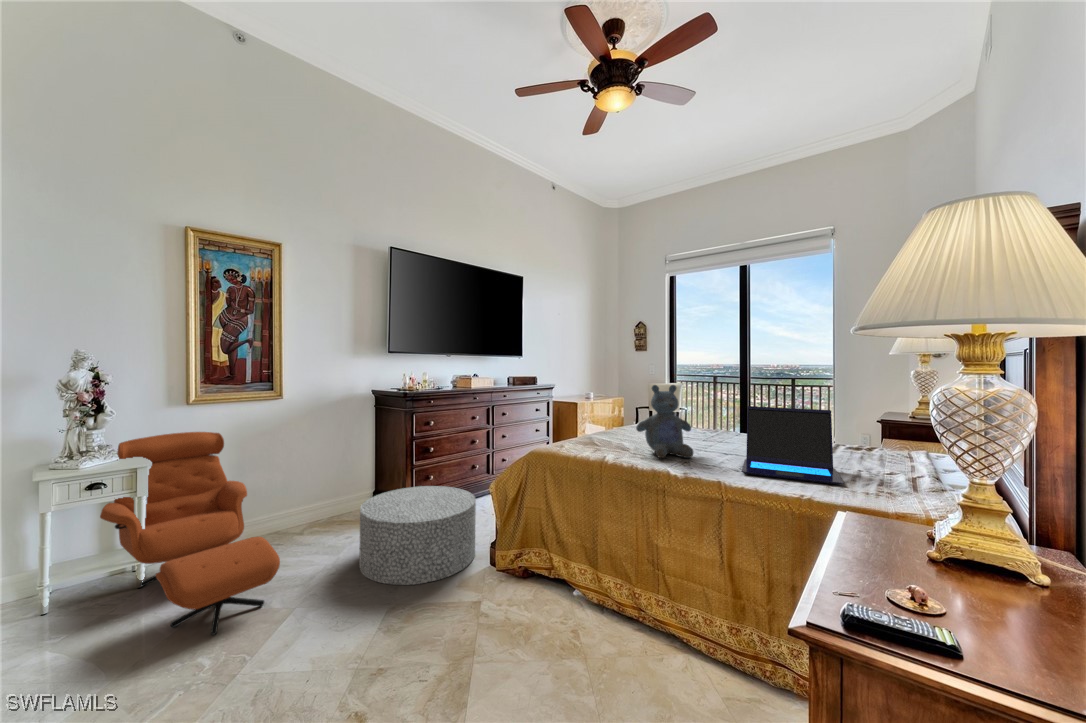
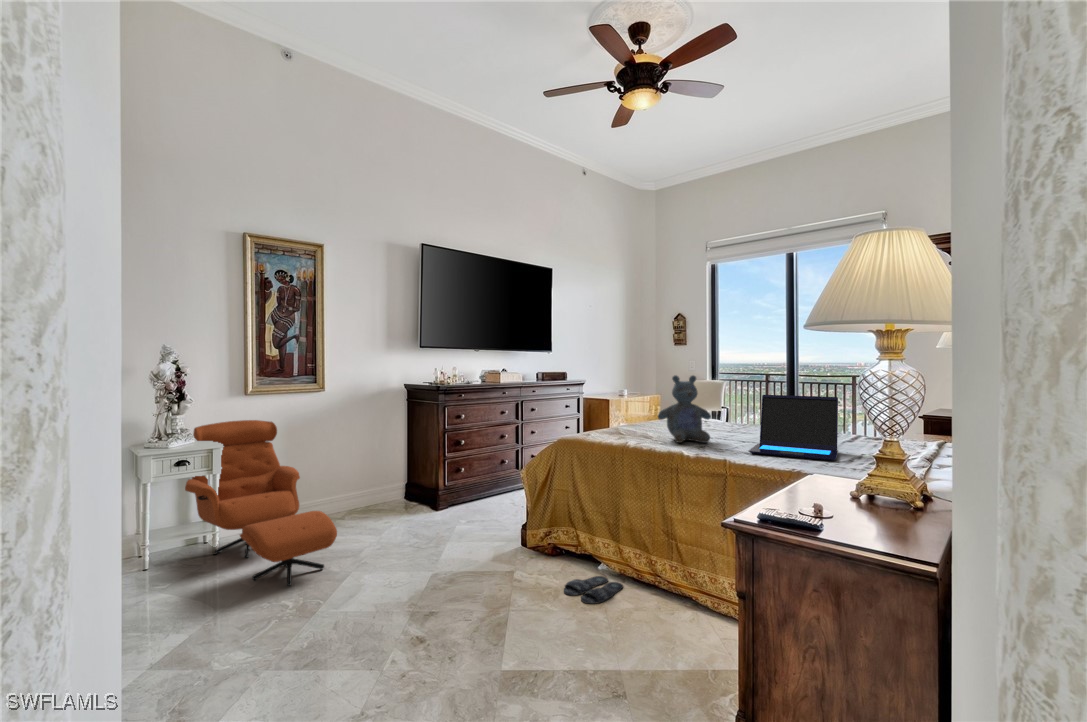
ottoman: present [359,486,476,585] -> none [401,476,507,559]
slippers: none [537,605,602,648] -> present [564,576,623,604]

